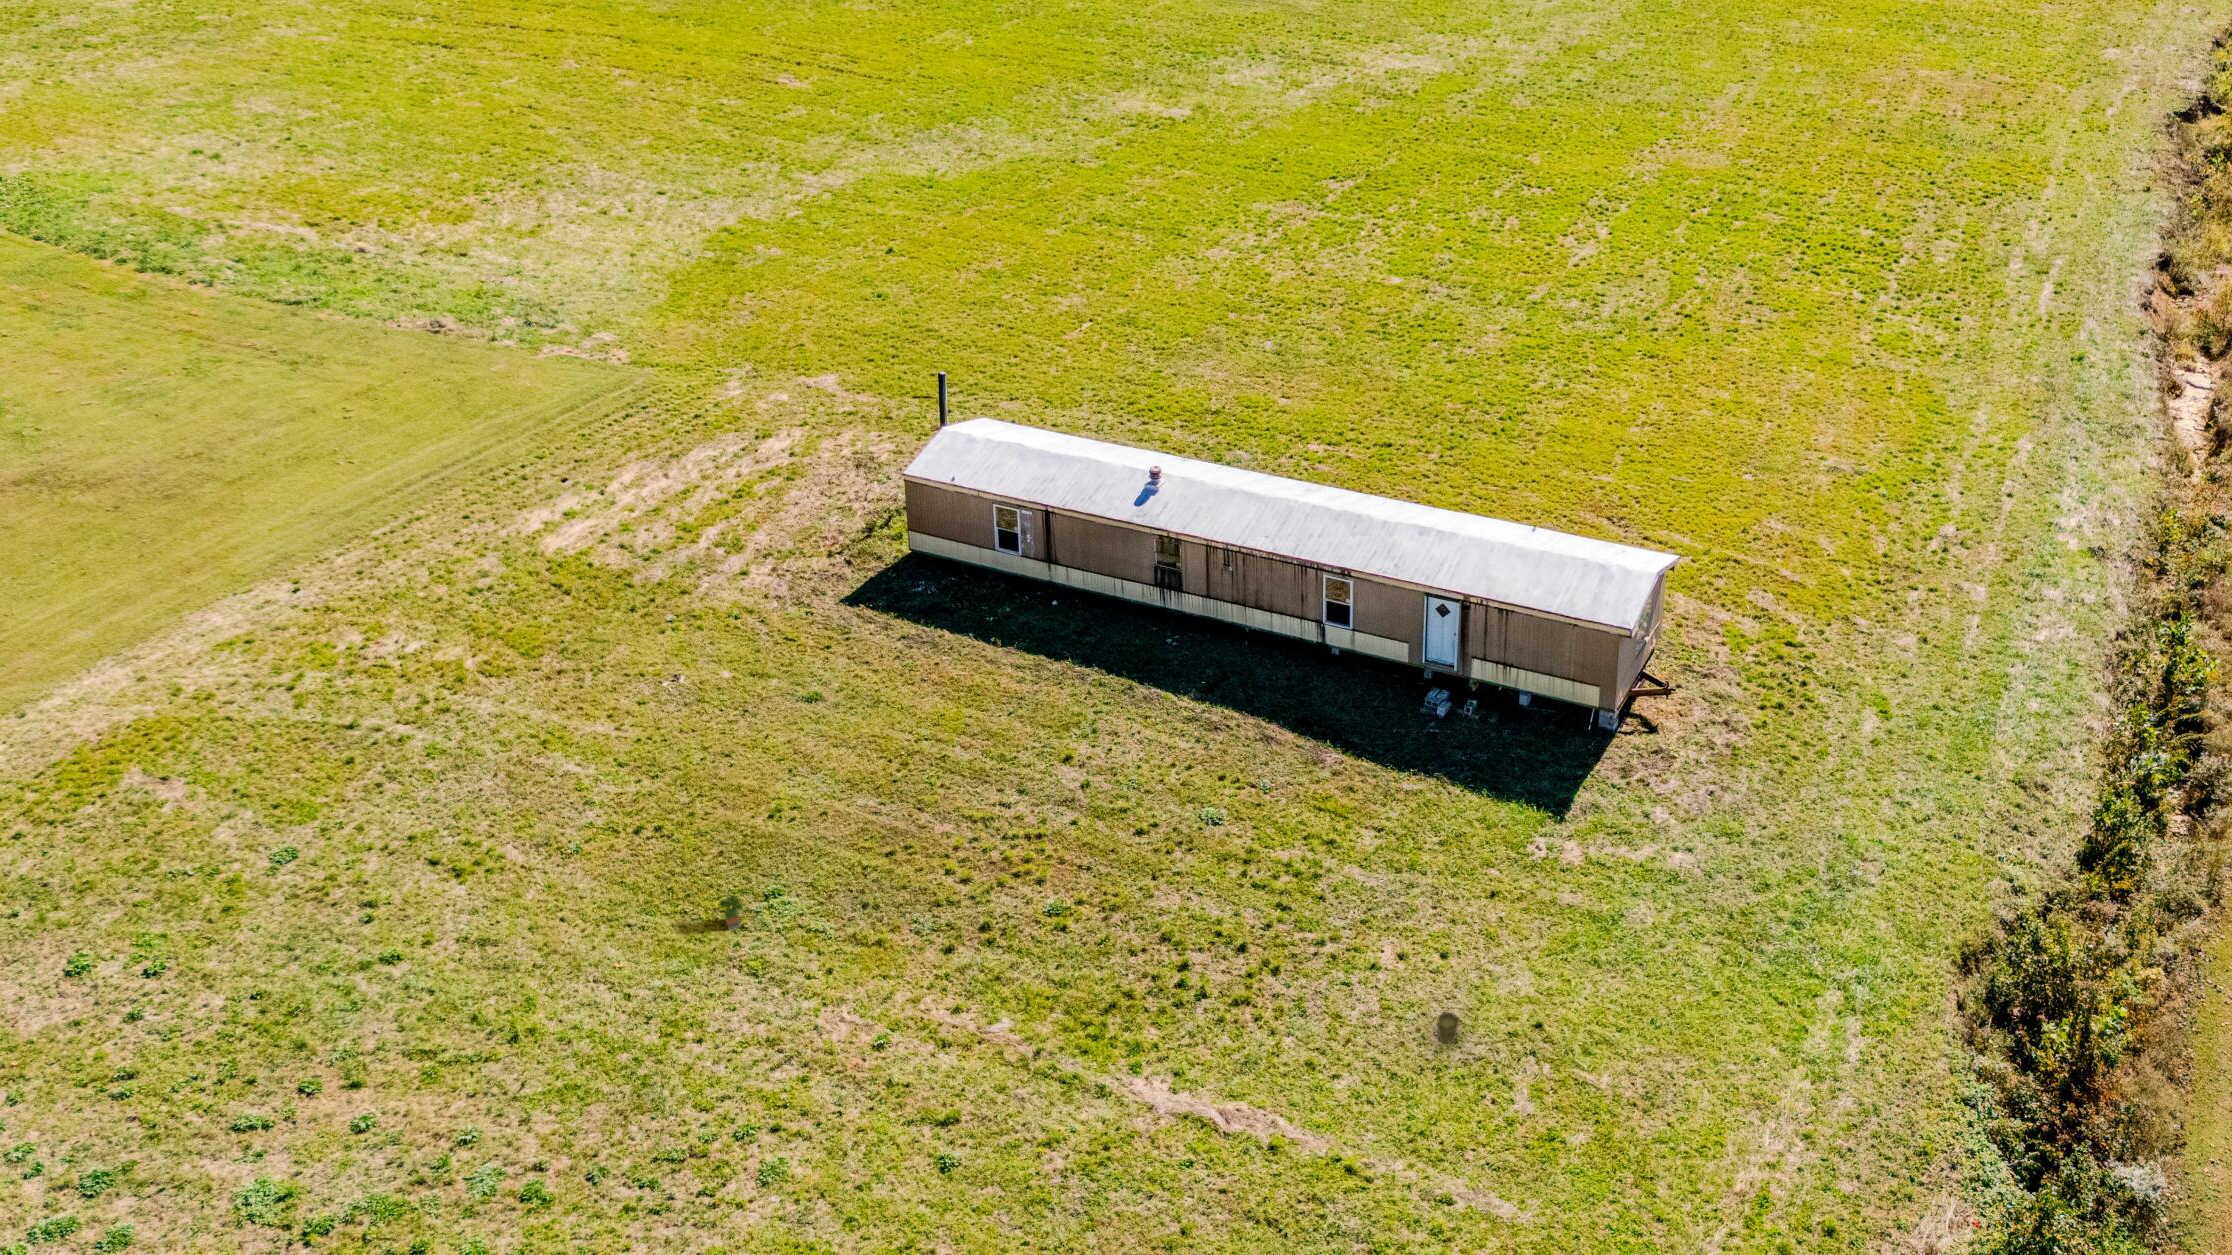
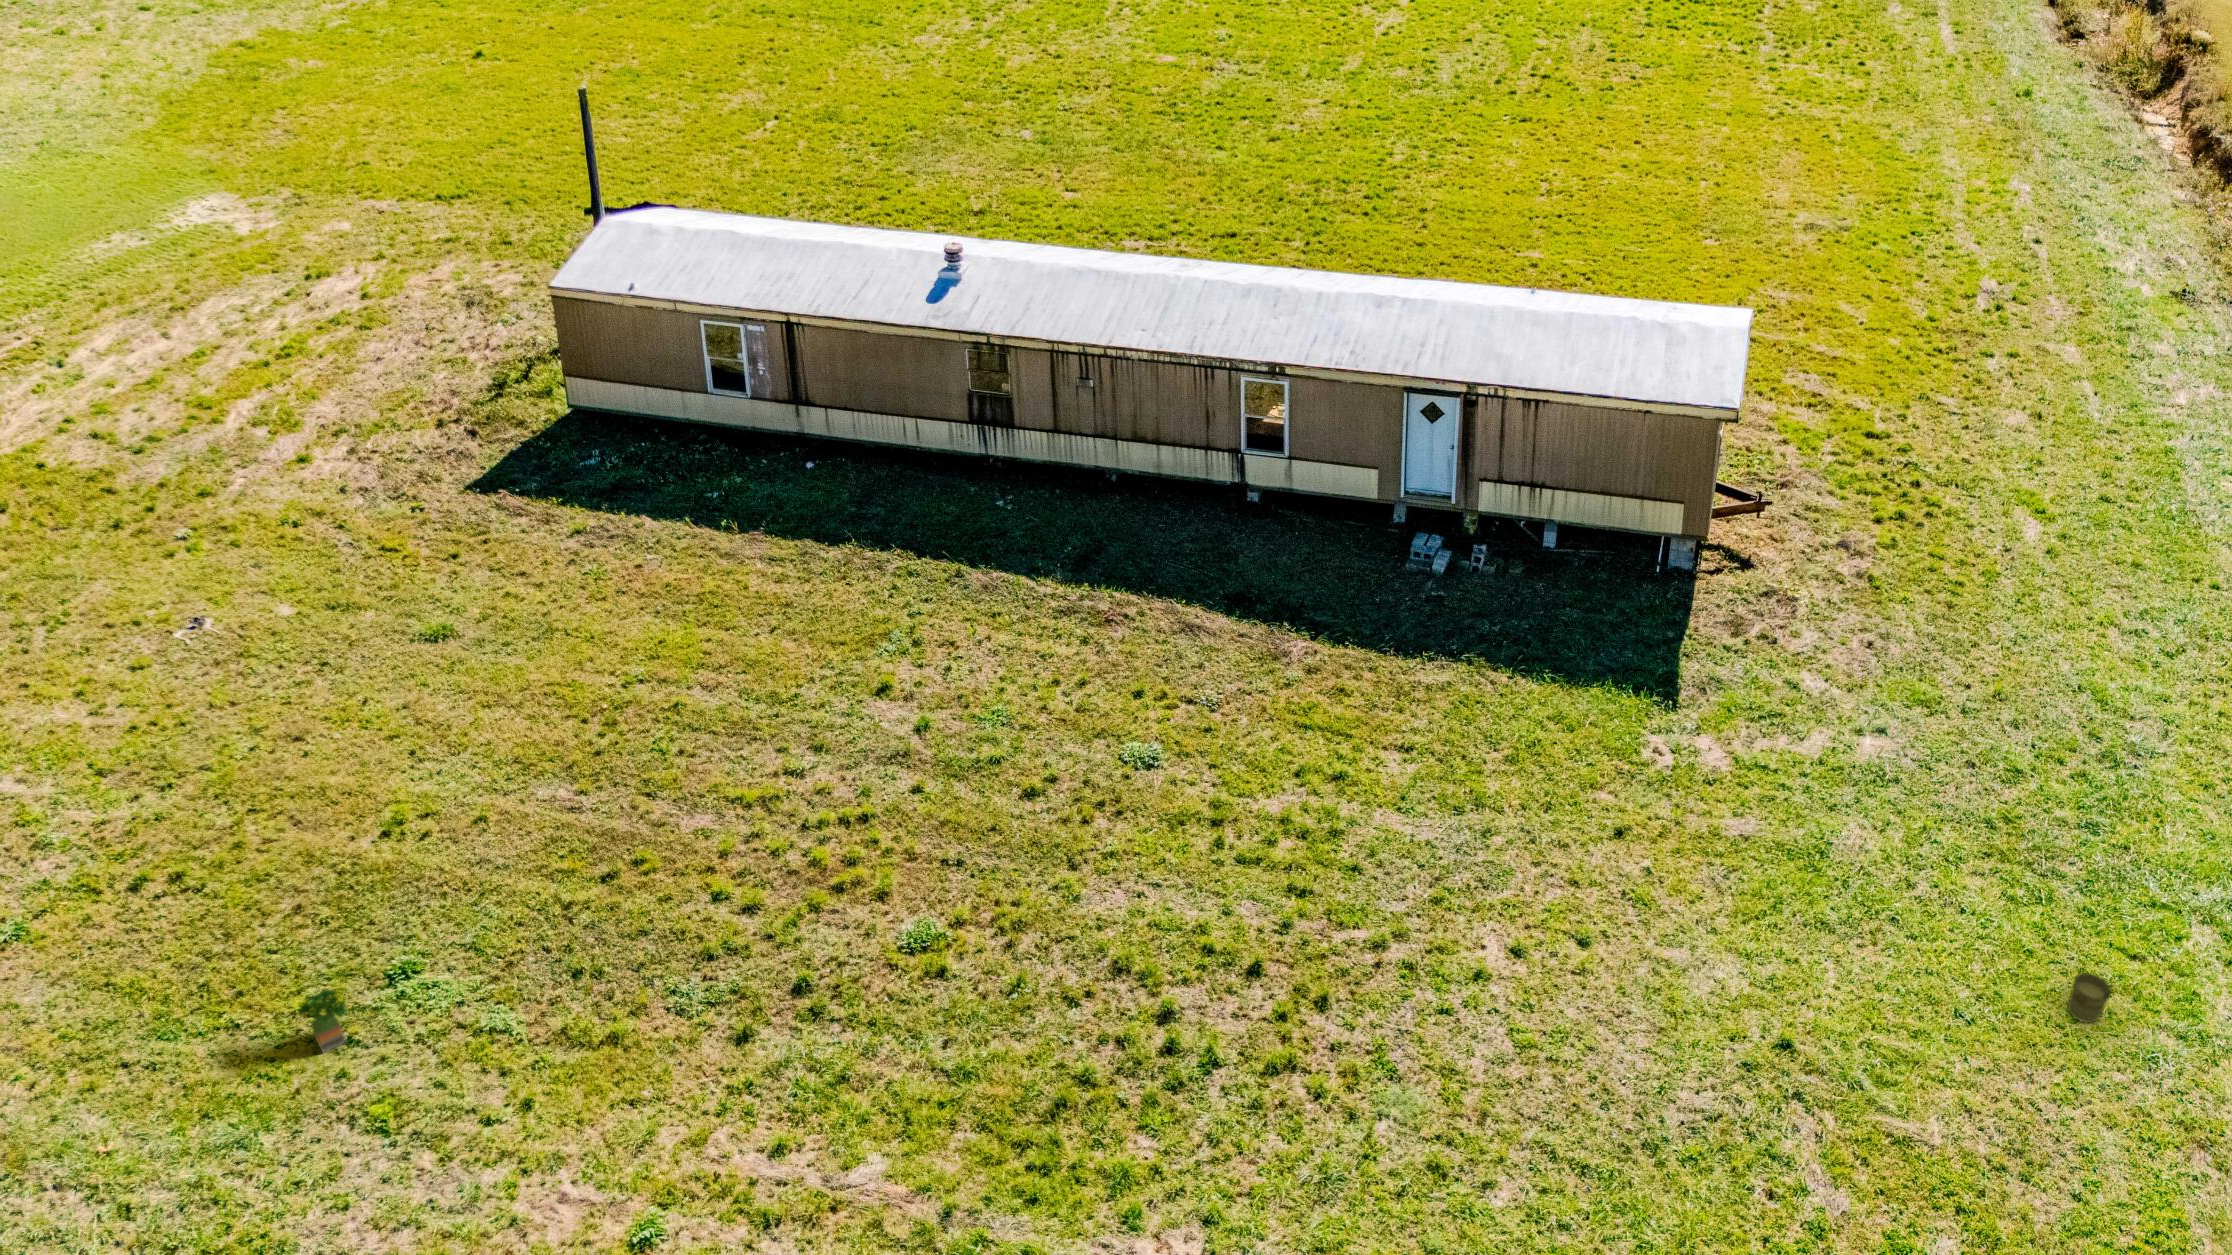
bucket: present [1437,1012,1459,1043] -> present [2068,973,2112,1023]

